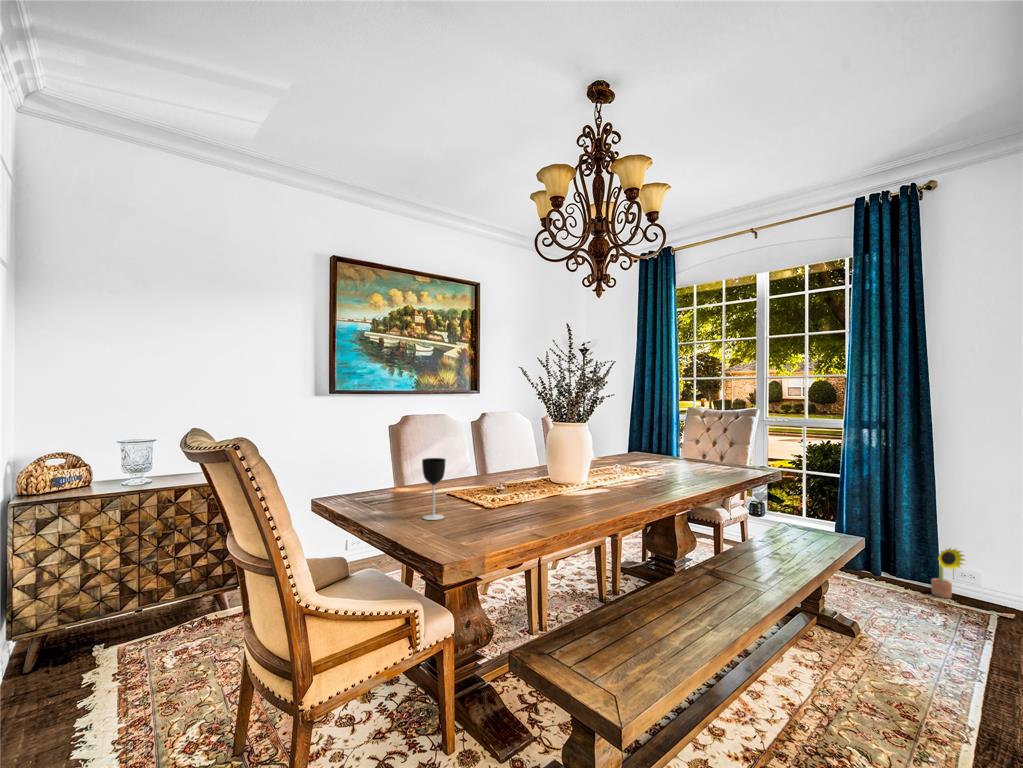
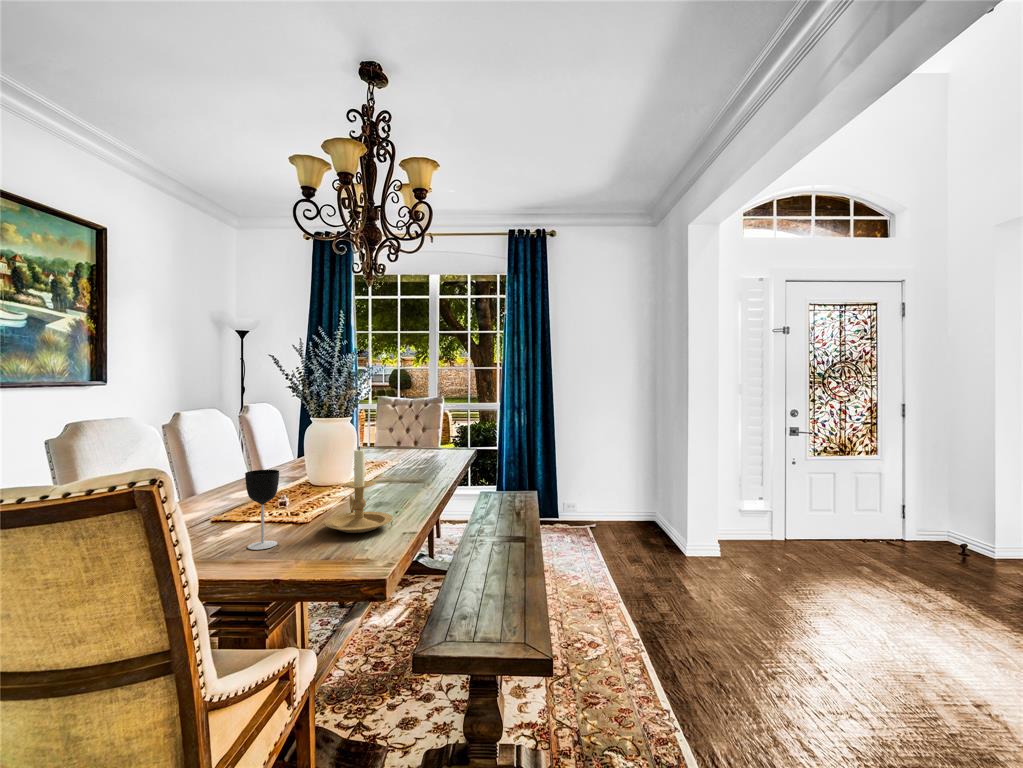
candle holder: none [480,447,539,525] -> present [324,447,393,533]
decorative plant: present [931,548,965,598] -> none [554,489,573,525]

